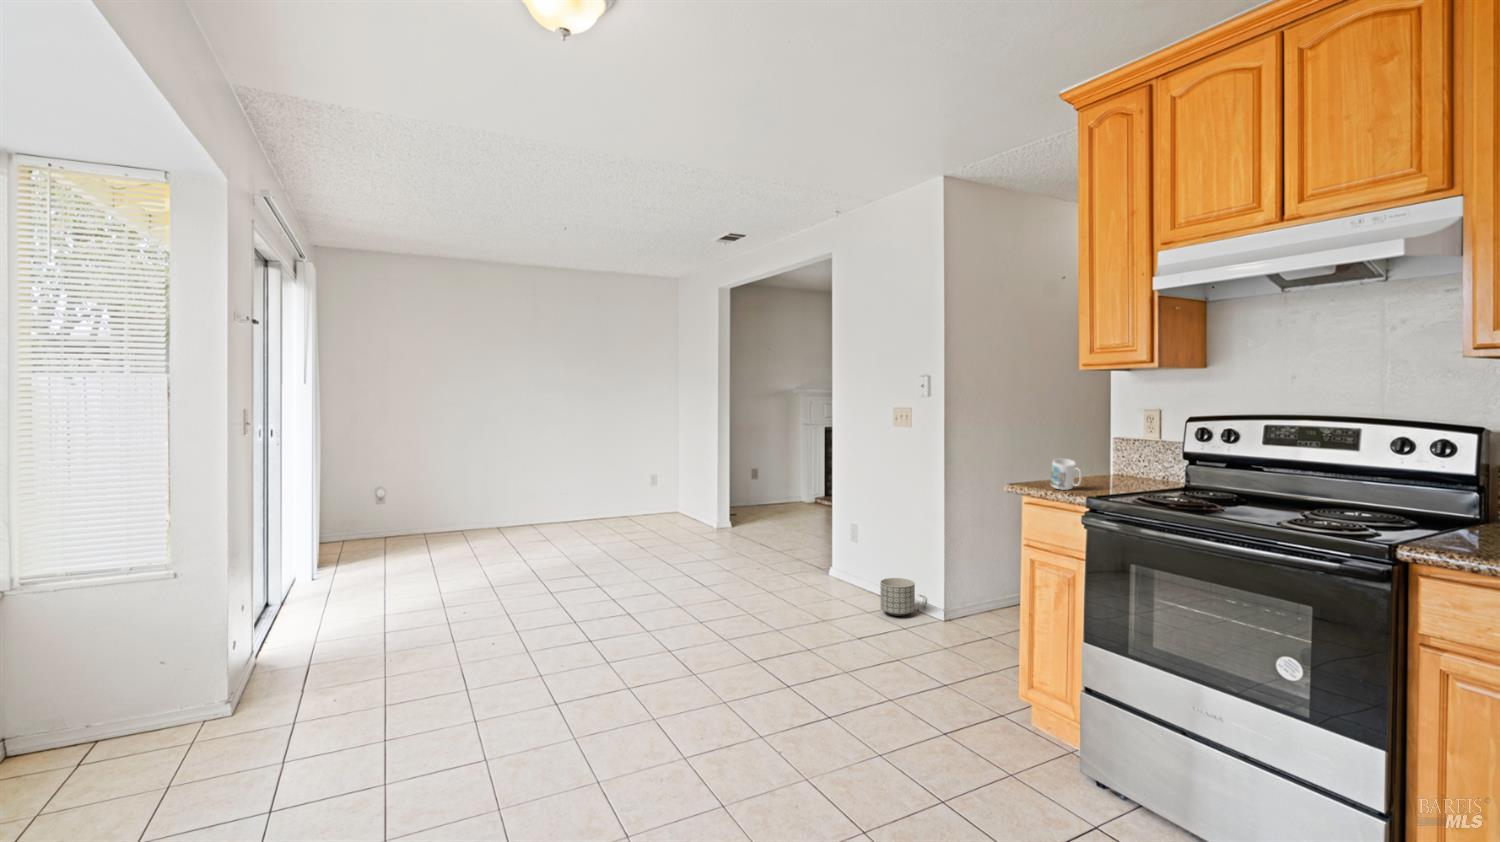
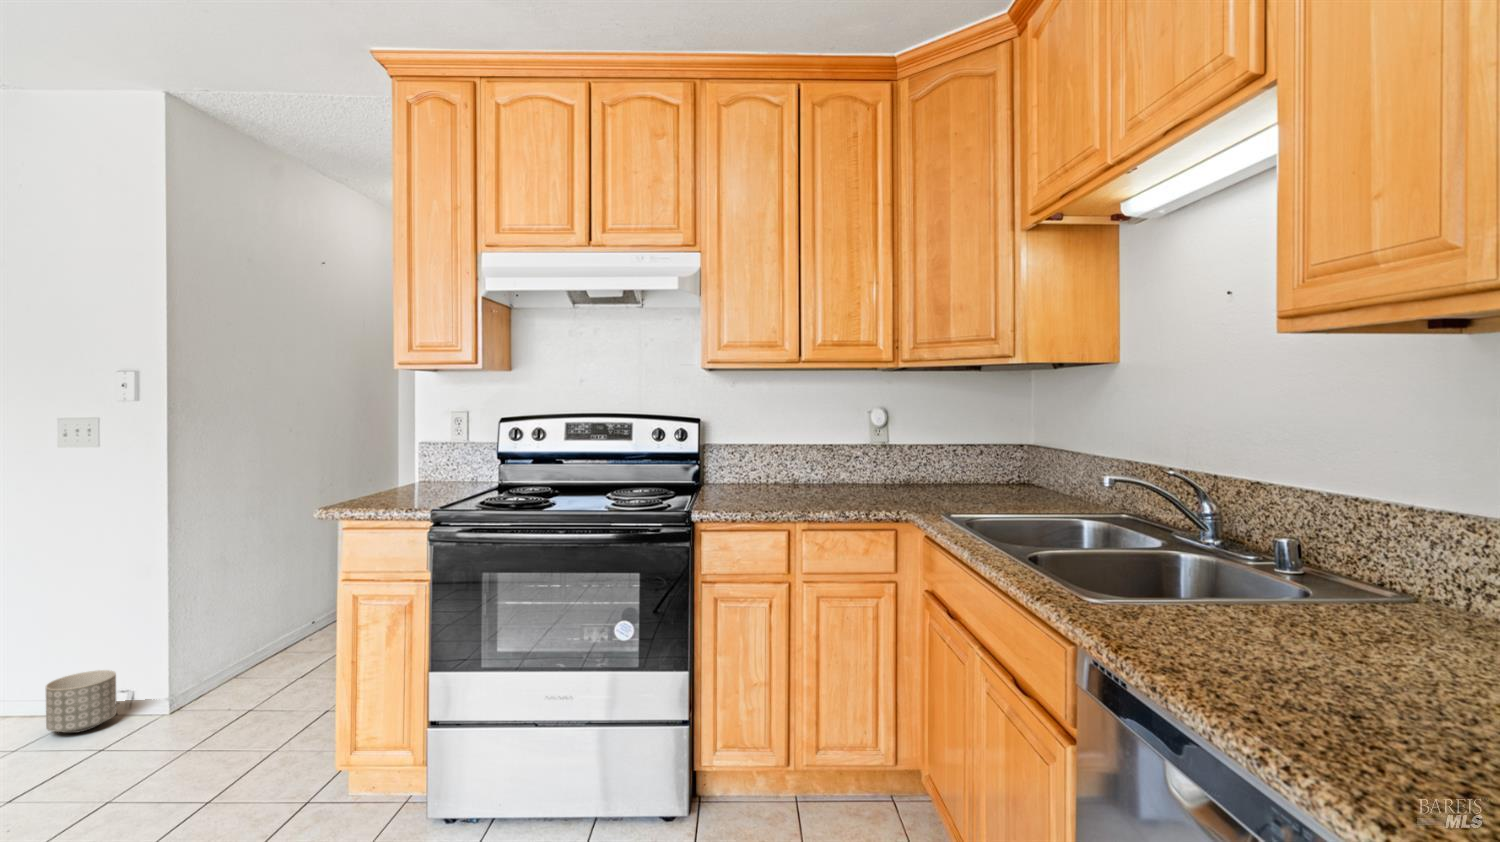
mug: present [1051,458,1082,490] -> none [374,466,412,502]

